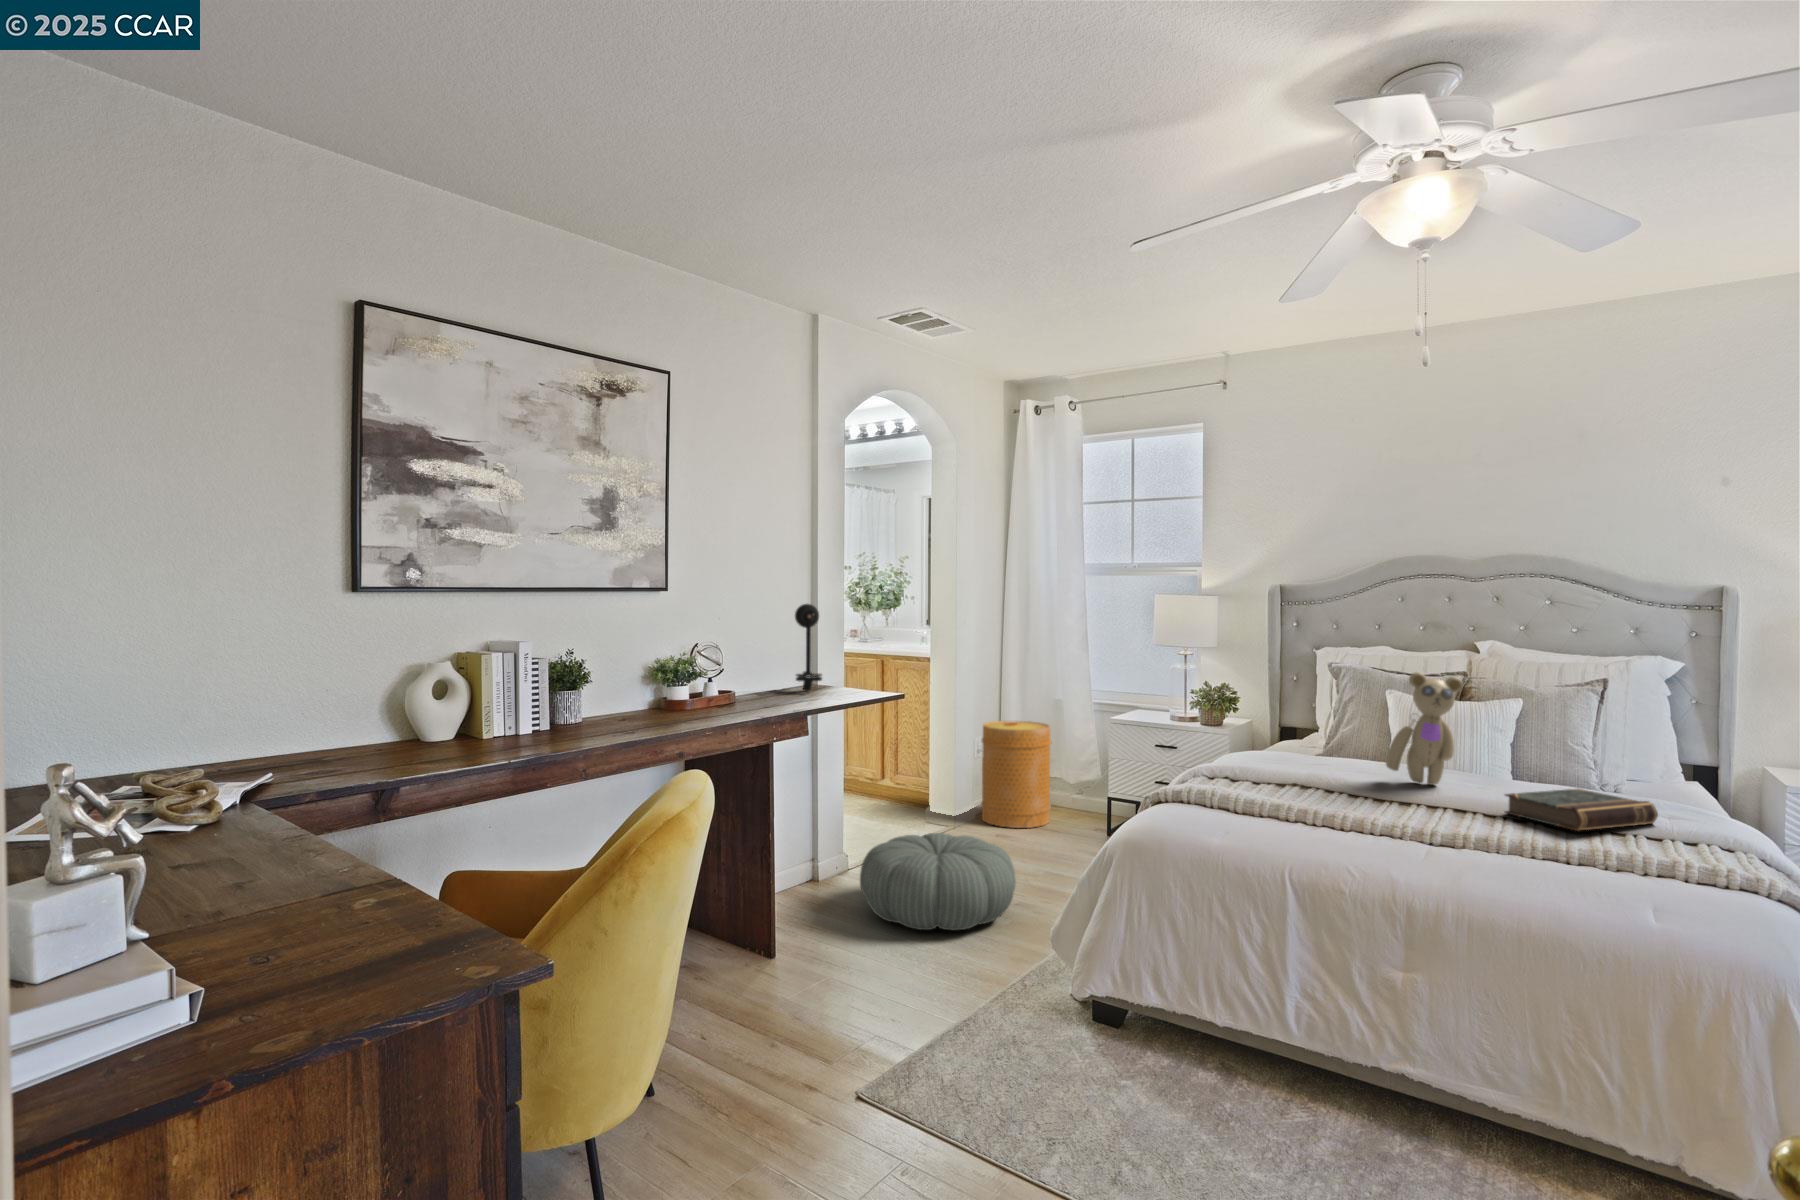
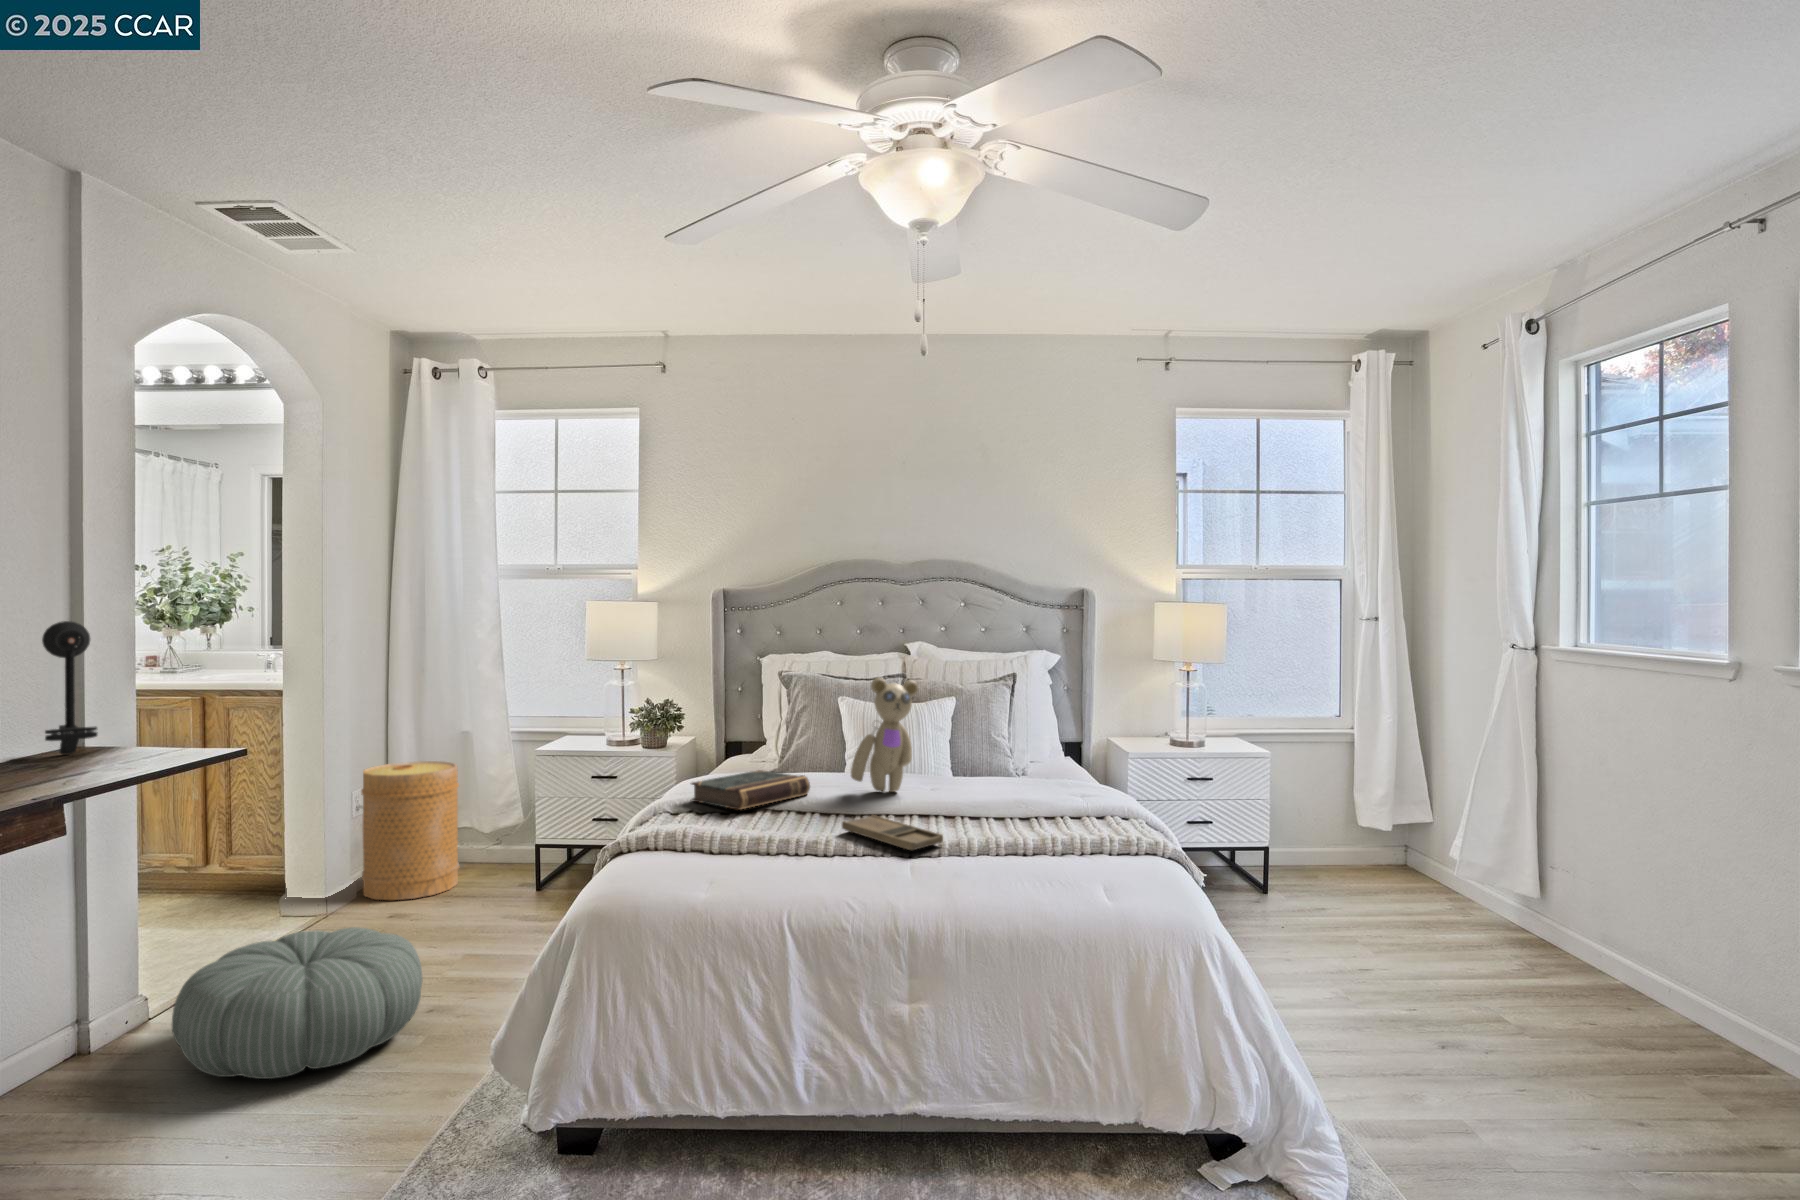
book: present [1505,789,1658,831] -> present [691,770,810,810]
tray: none [1364,801,1469,836] -> present [842,815,943,850]

